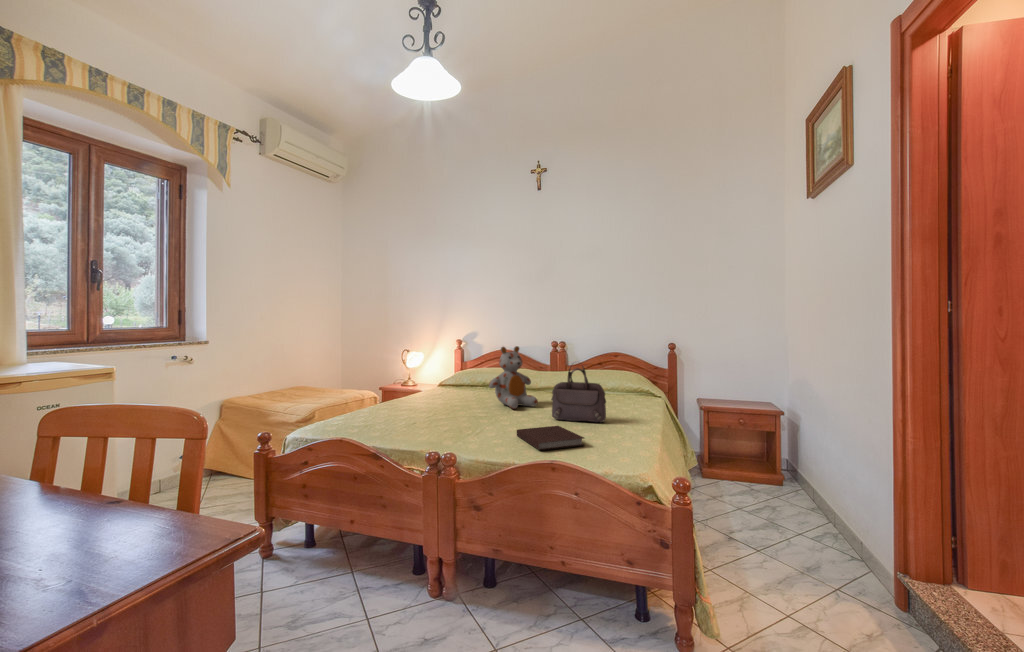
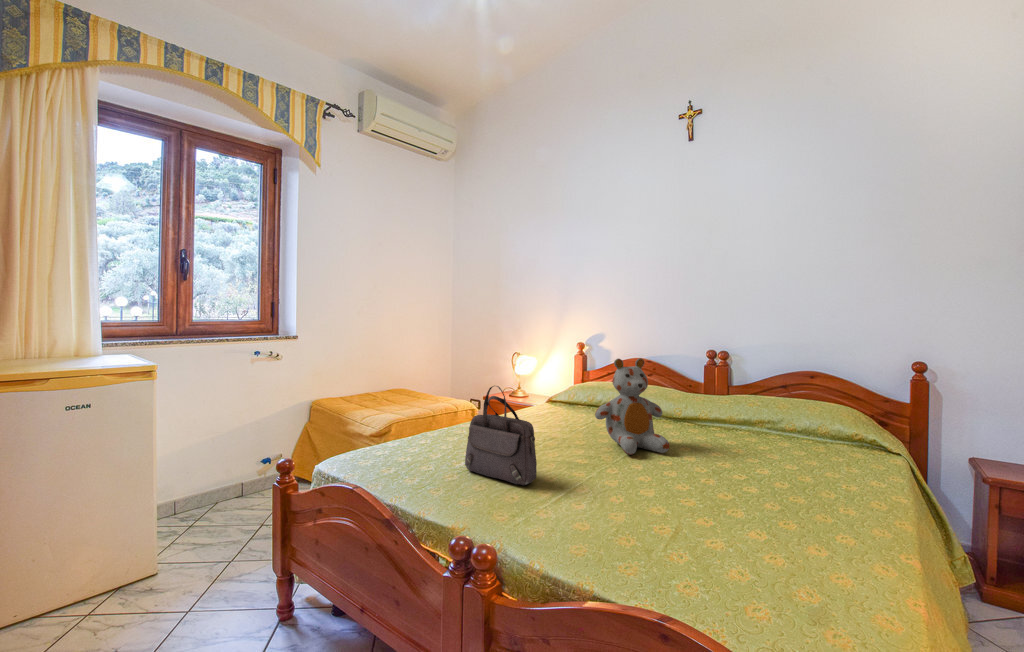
handbag: present [551,366,606,422] -> present [465,386,537,485]
notebook: present [517,426,585,450] -> none [613,507,736,567]

